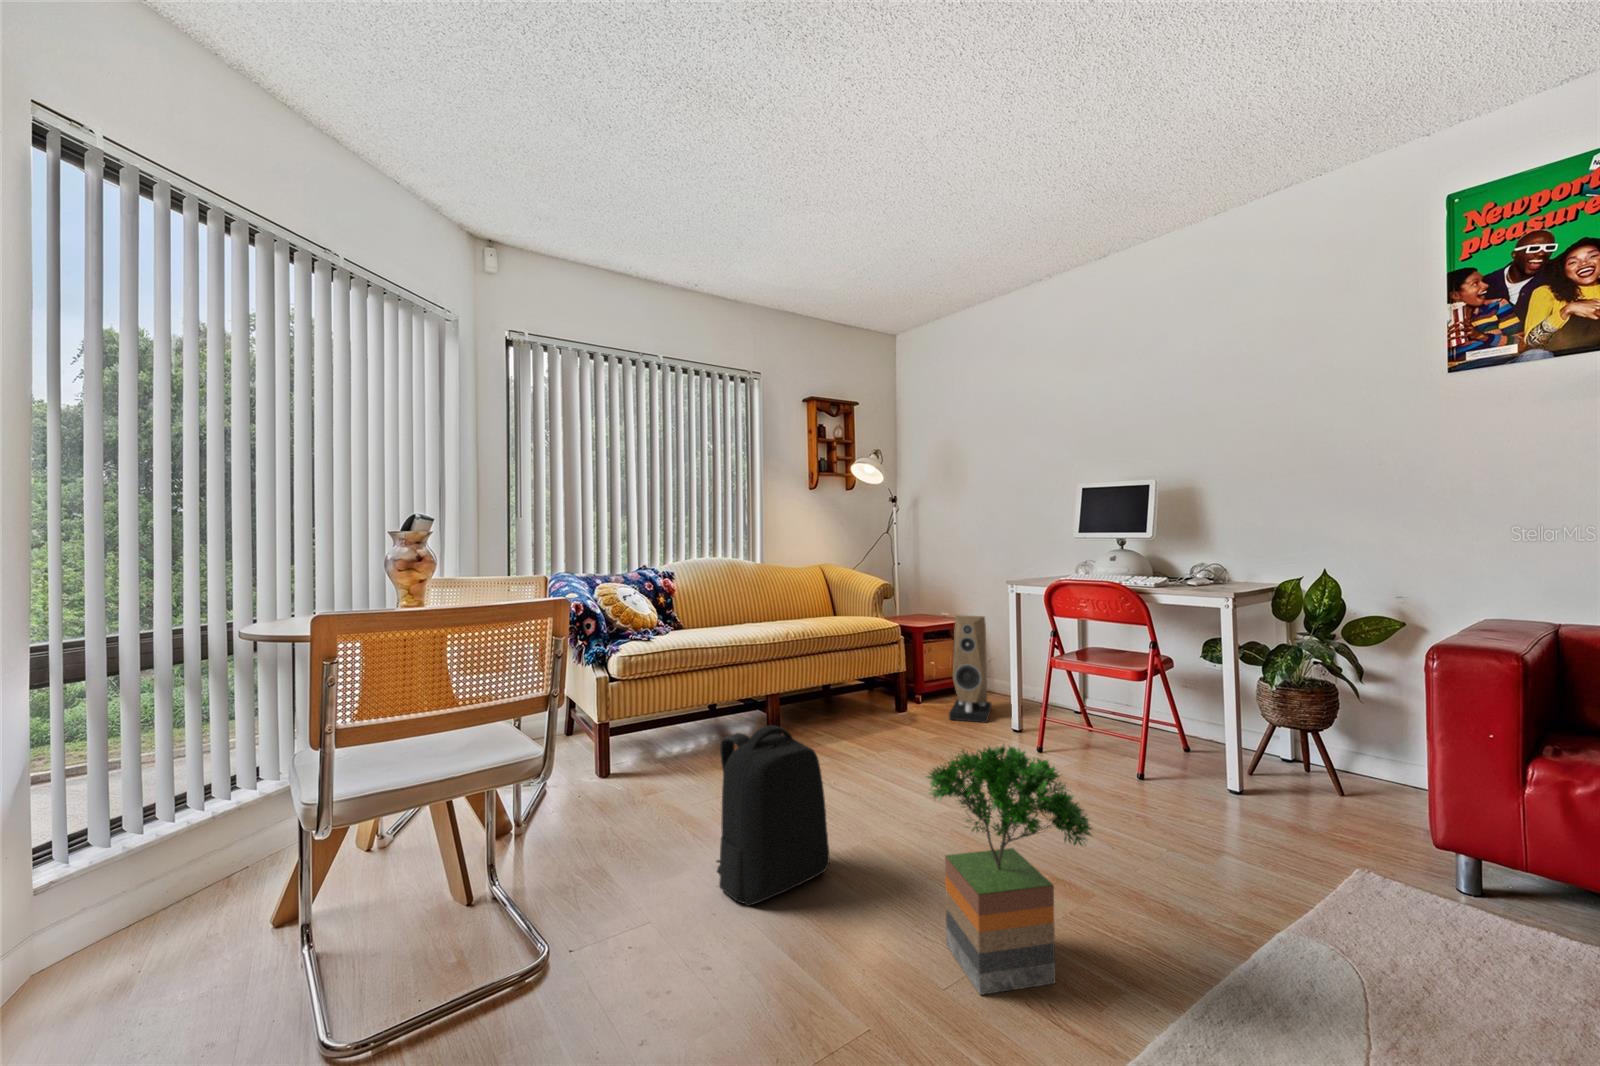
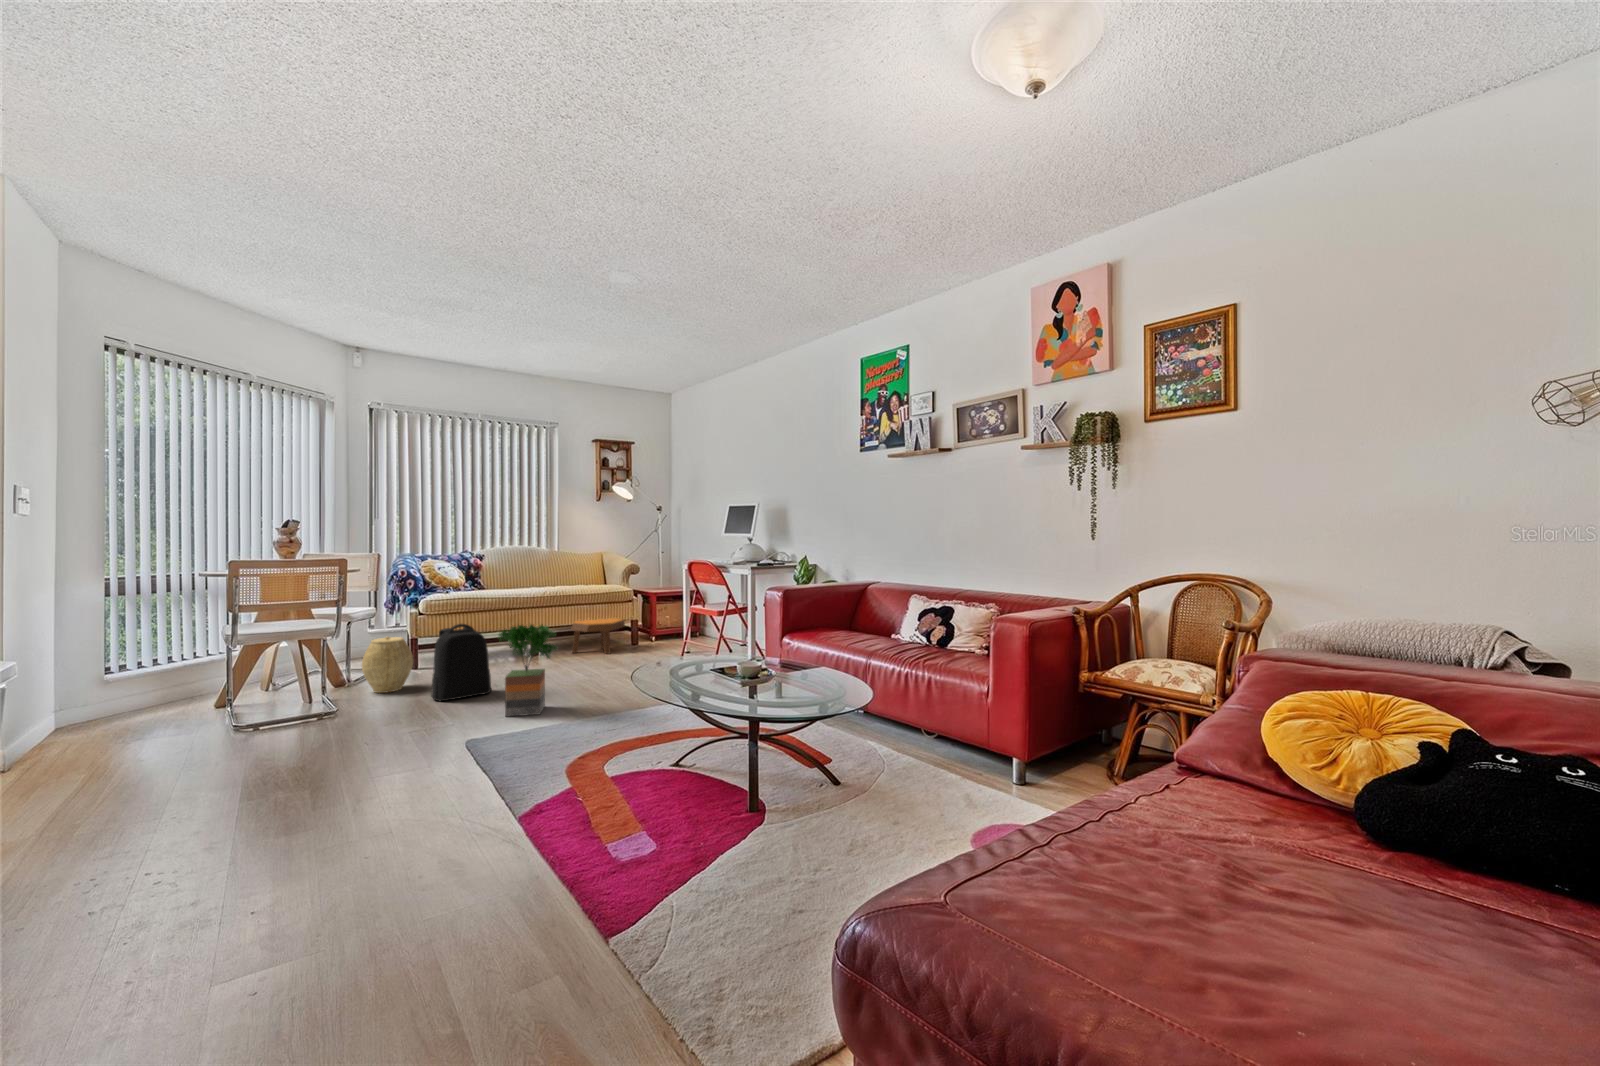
speaker: present [949,615,992,723] -> none [654,583,690,648]
footstool: none [828,672,909,738] -> present [571,618,625,654]
woven basket: none [557,742,648,863] -> present [362,637,413,693]

